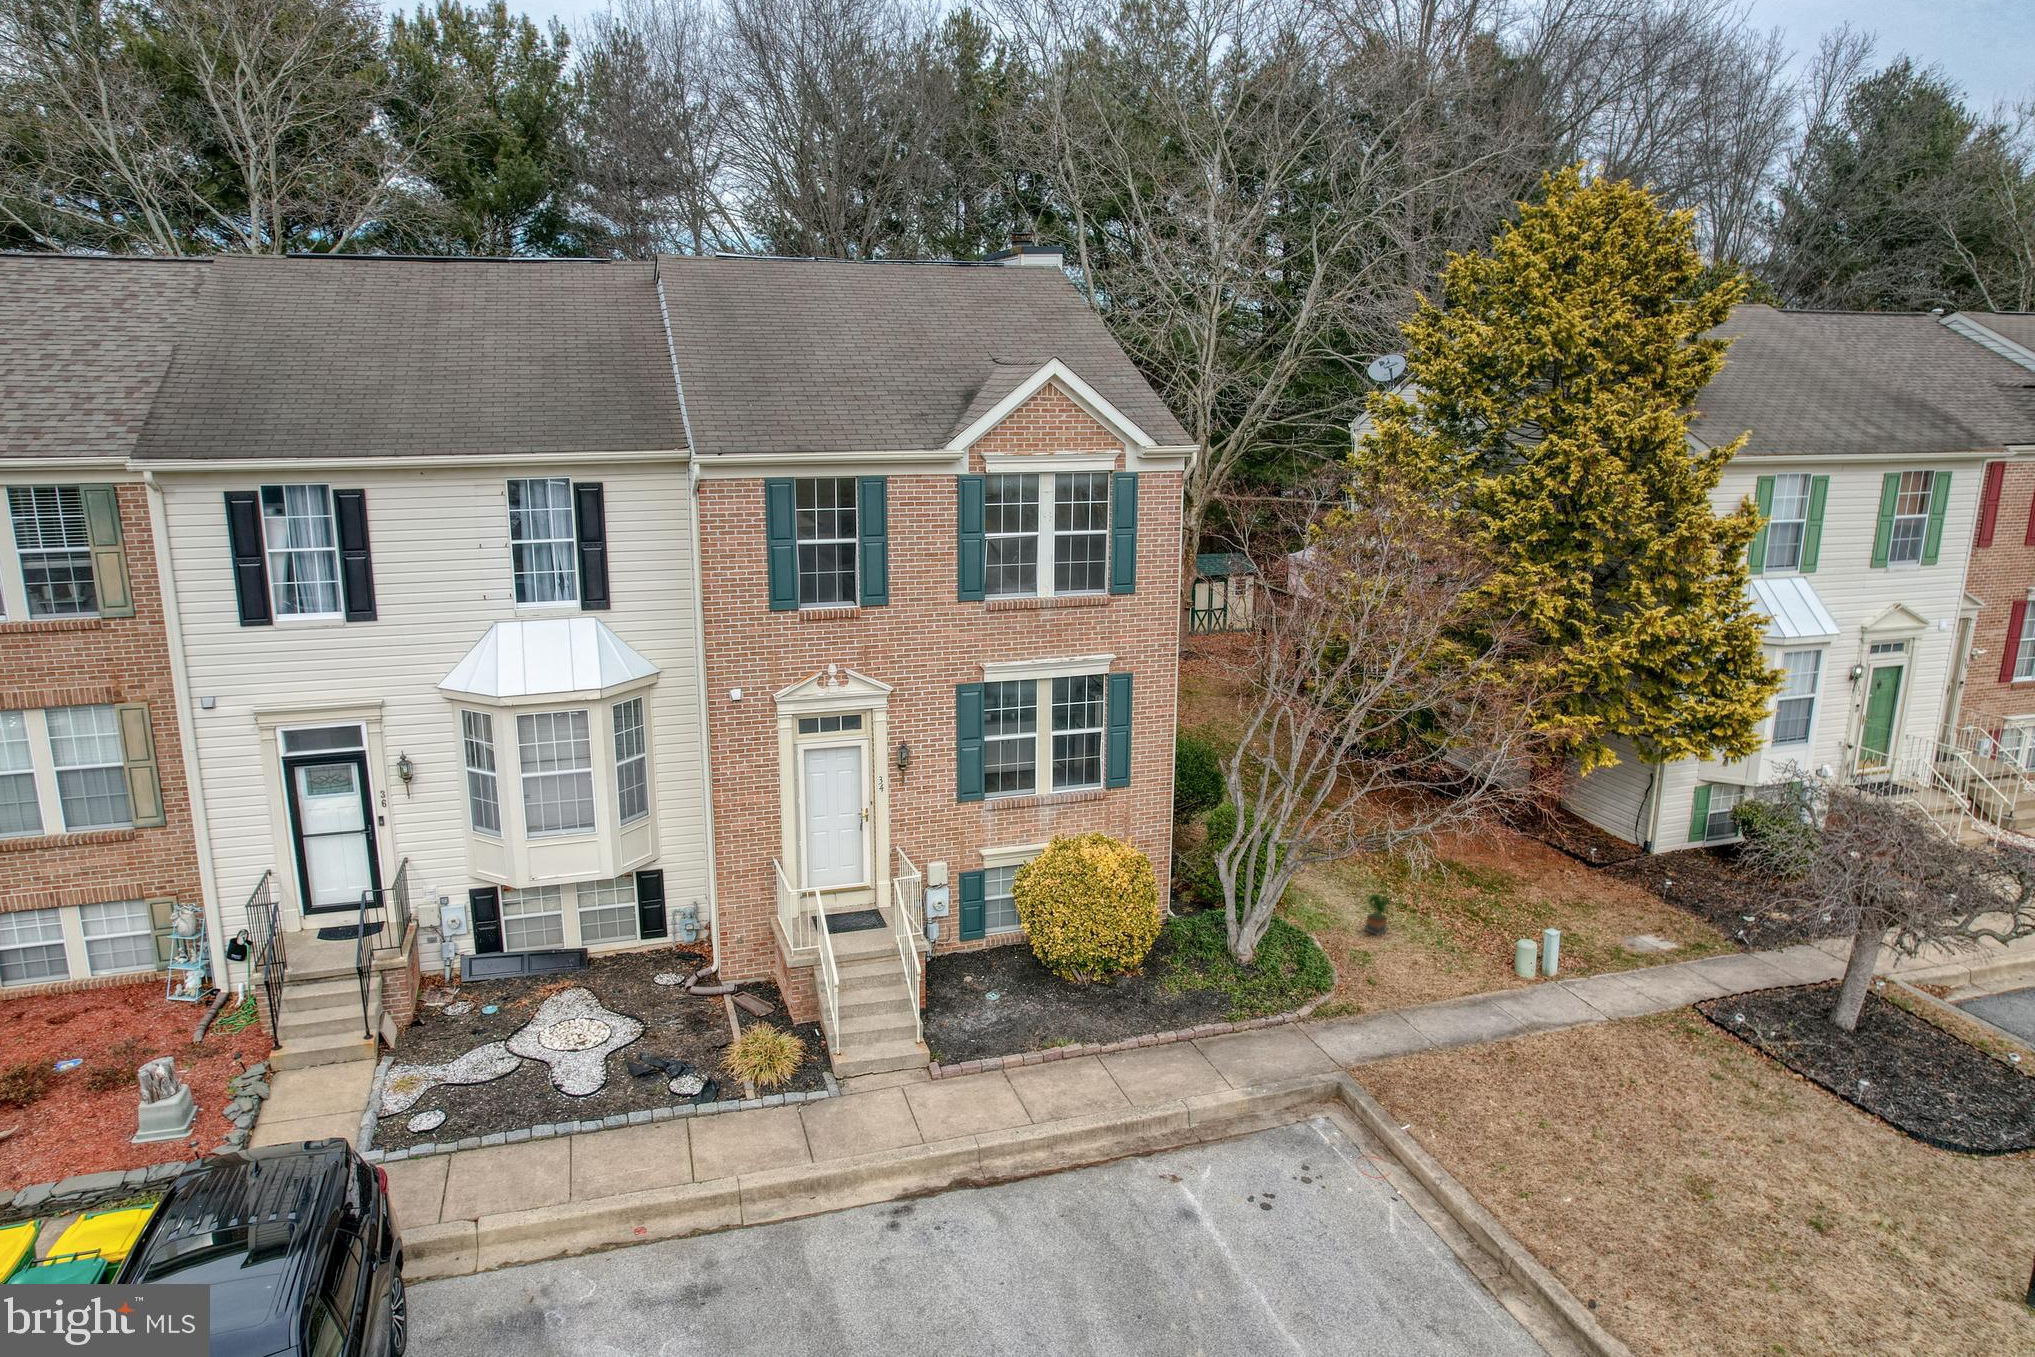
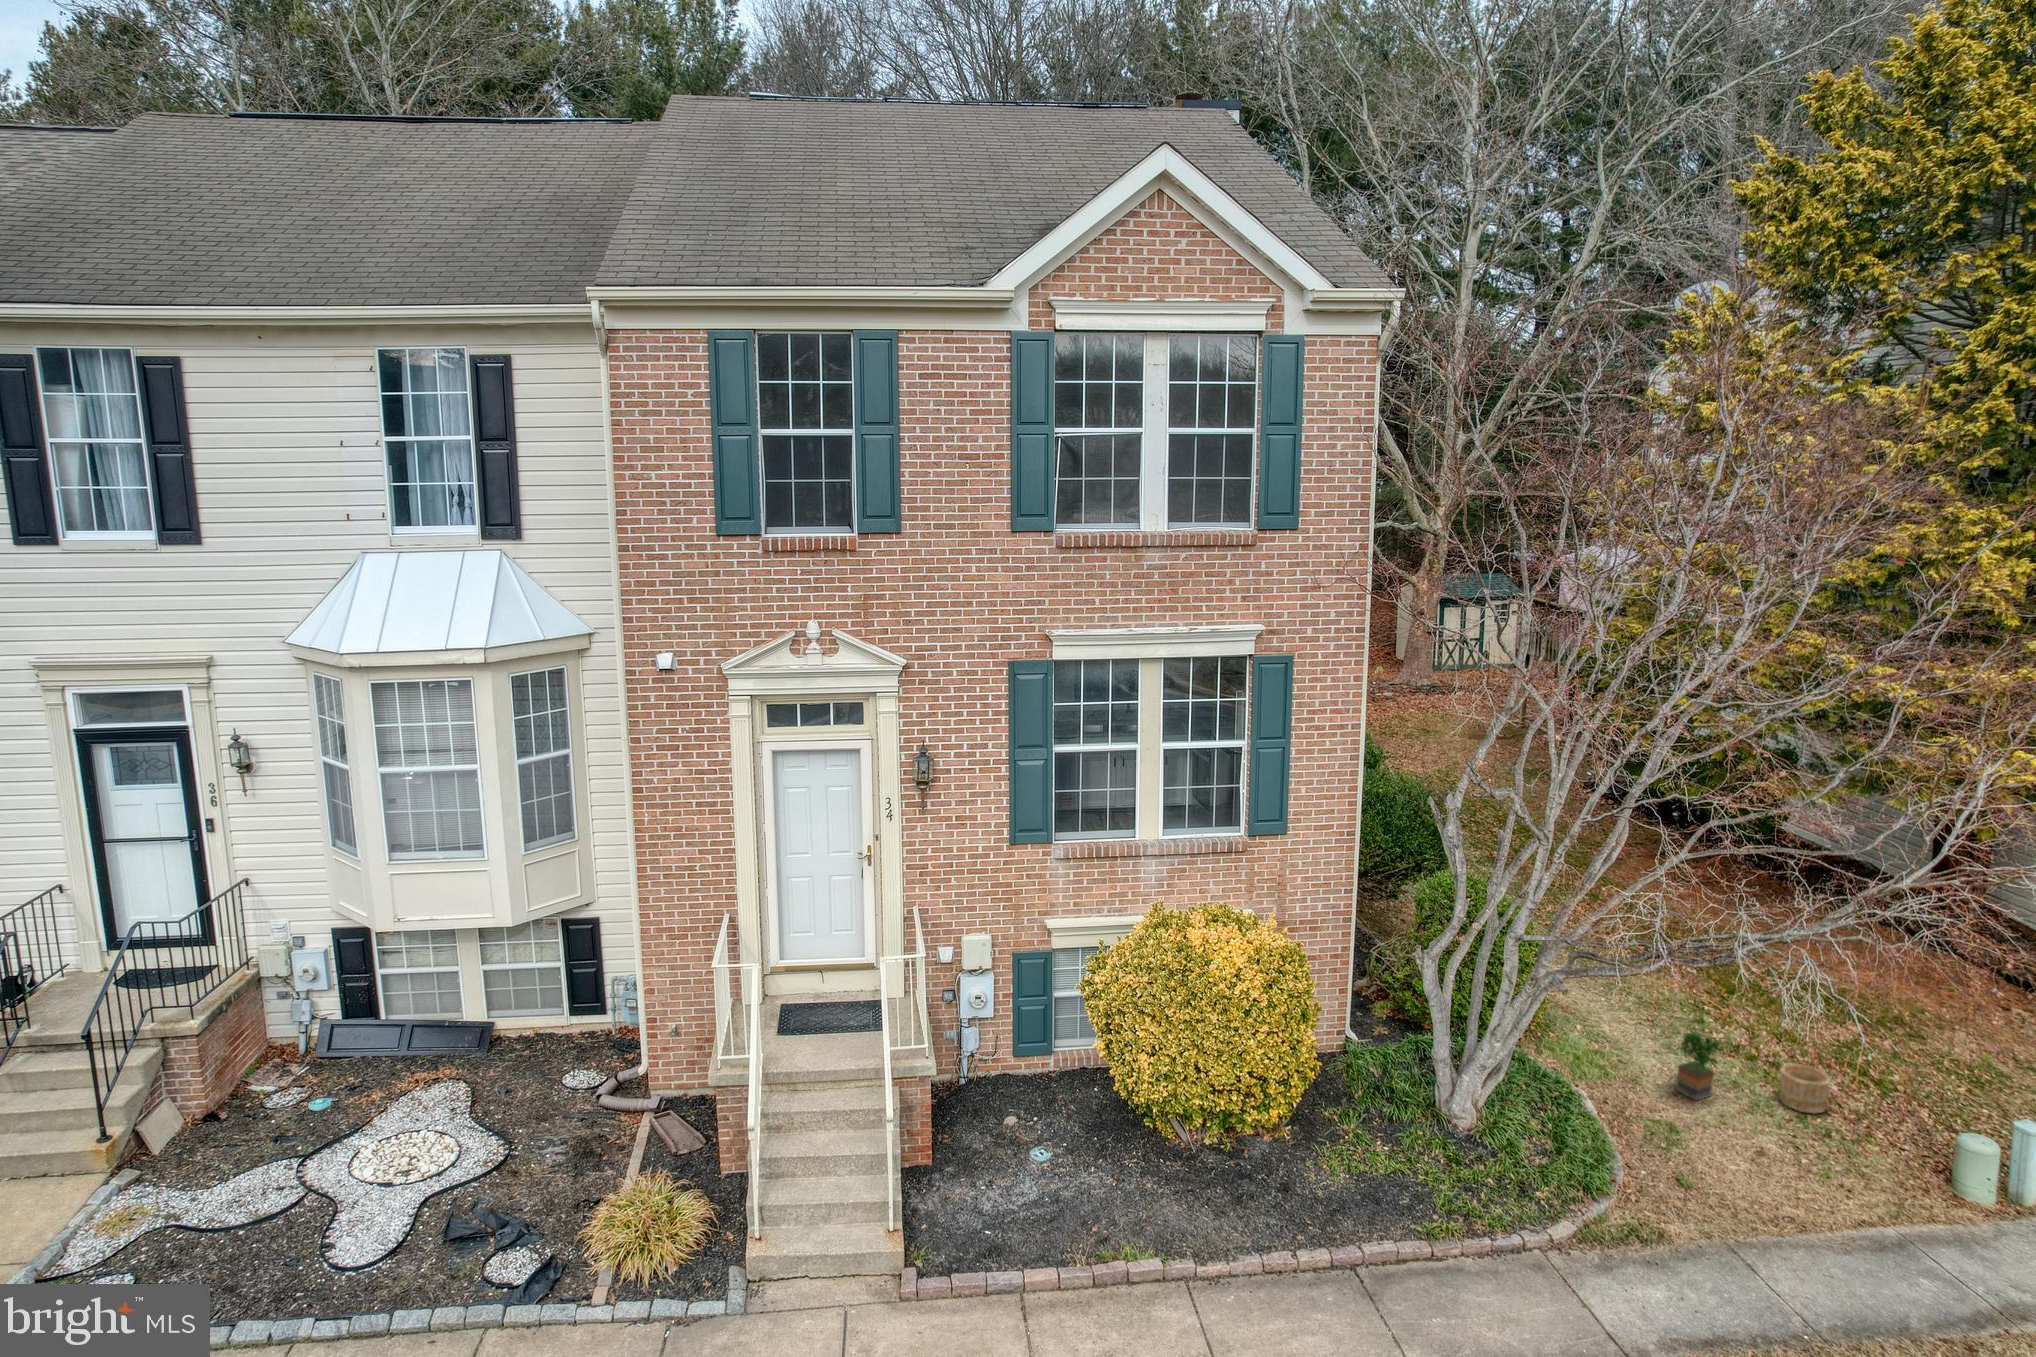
wooden bucket: none [1424,909,1452,937] -> present [1779,1063,1831,1113]

